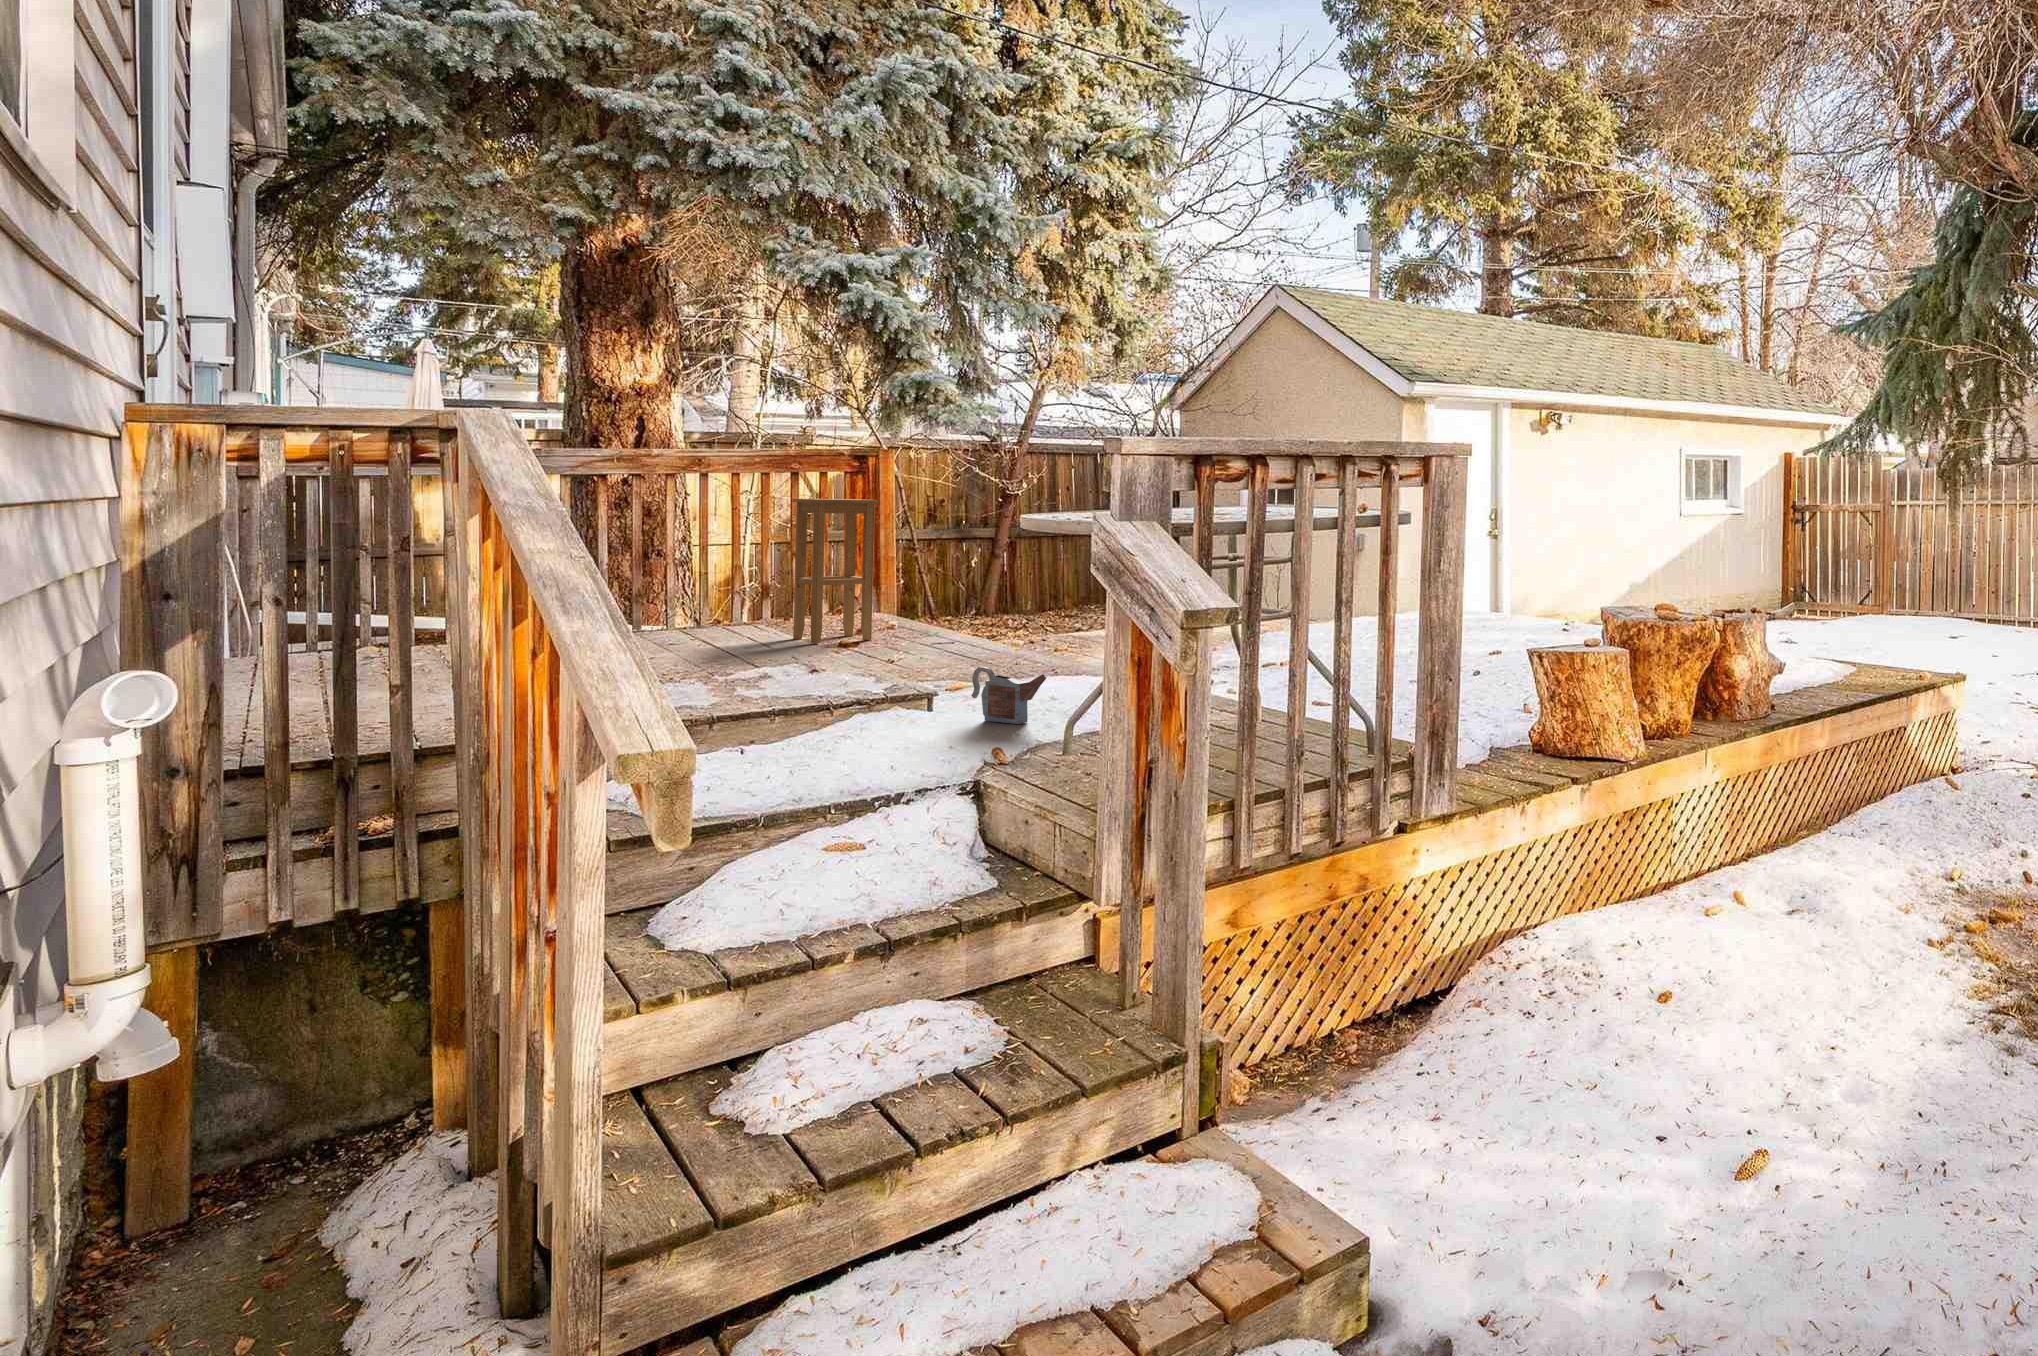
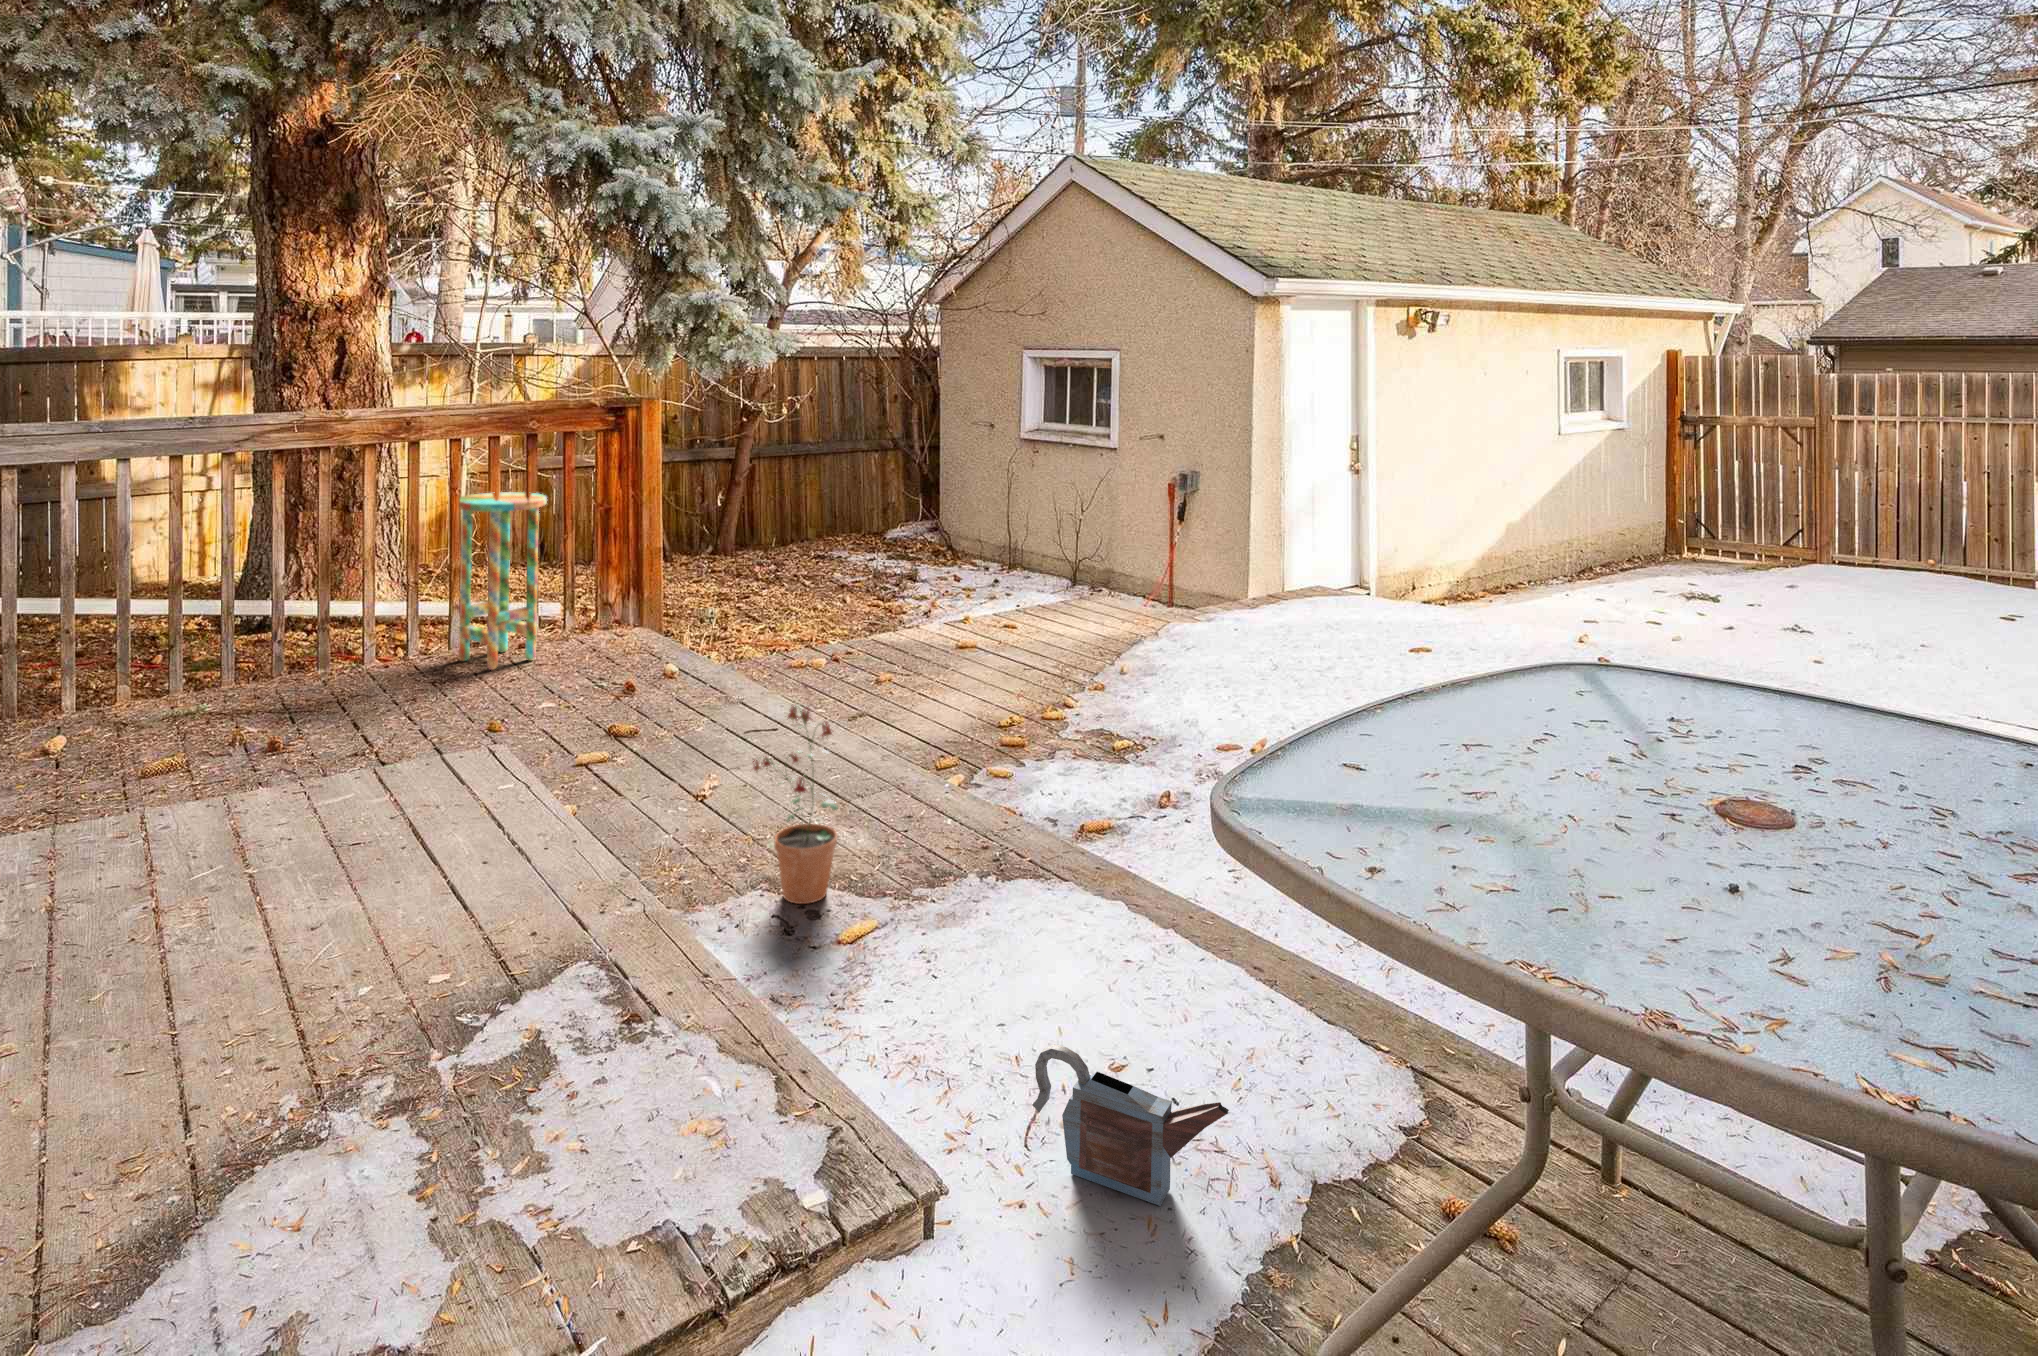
stool: present [793,499,879,643] -> none [557,488,682,723]
side table: none [725,513,793,630] -> present [459,492,547,670]
potted plant: none [880,576,932,681] -> present [753,705,838,904]

